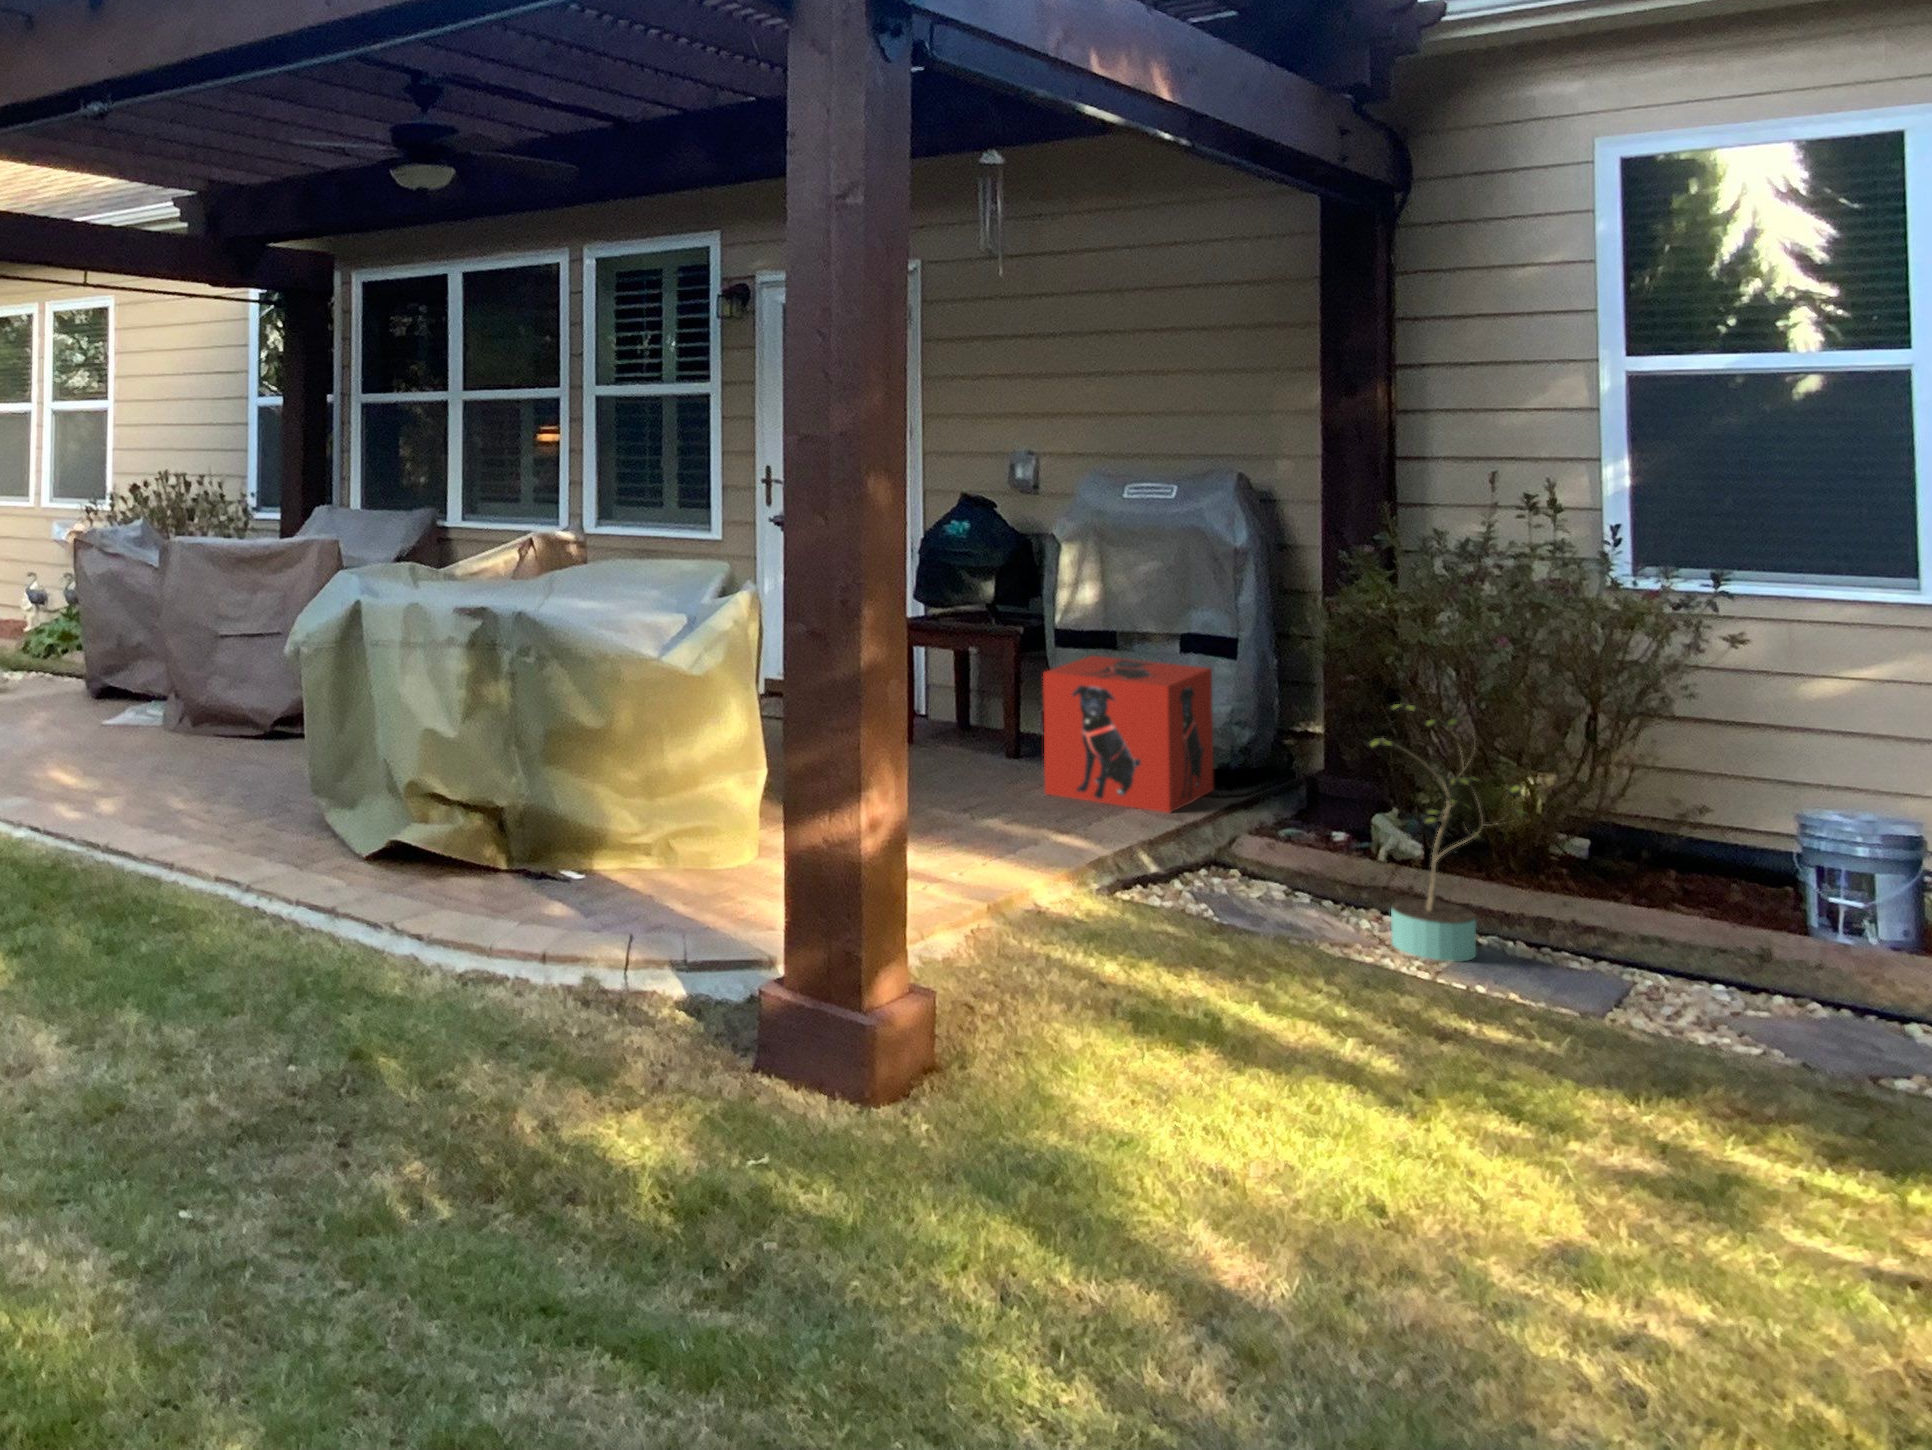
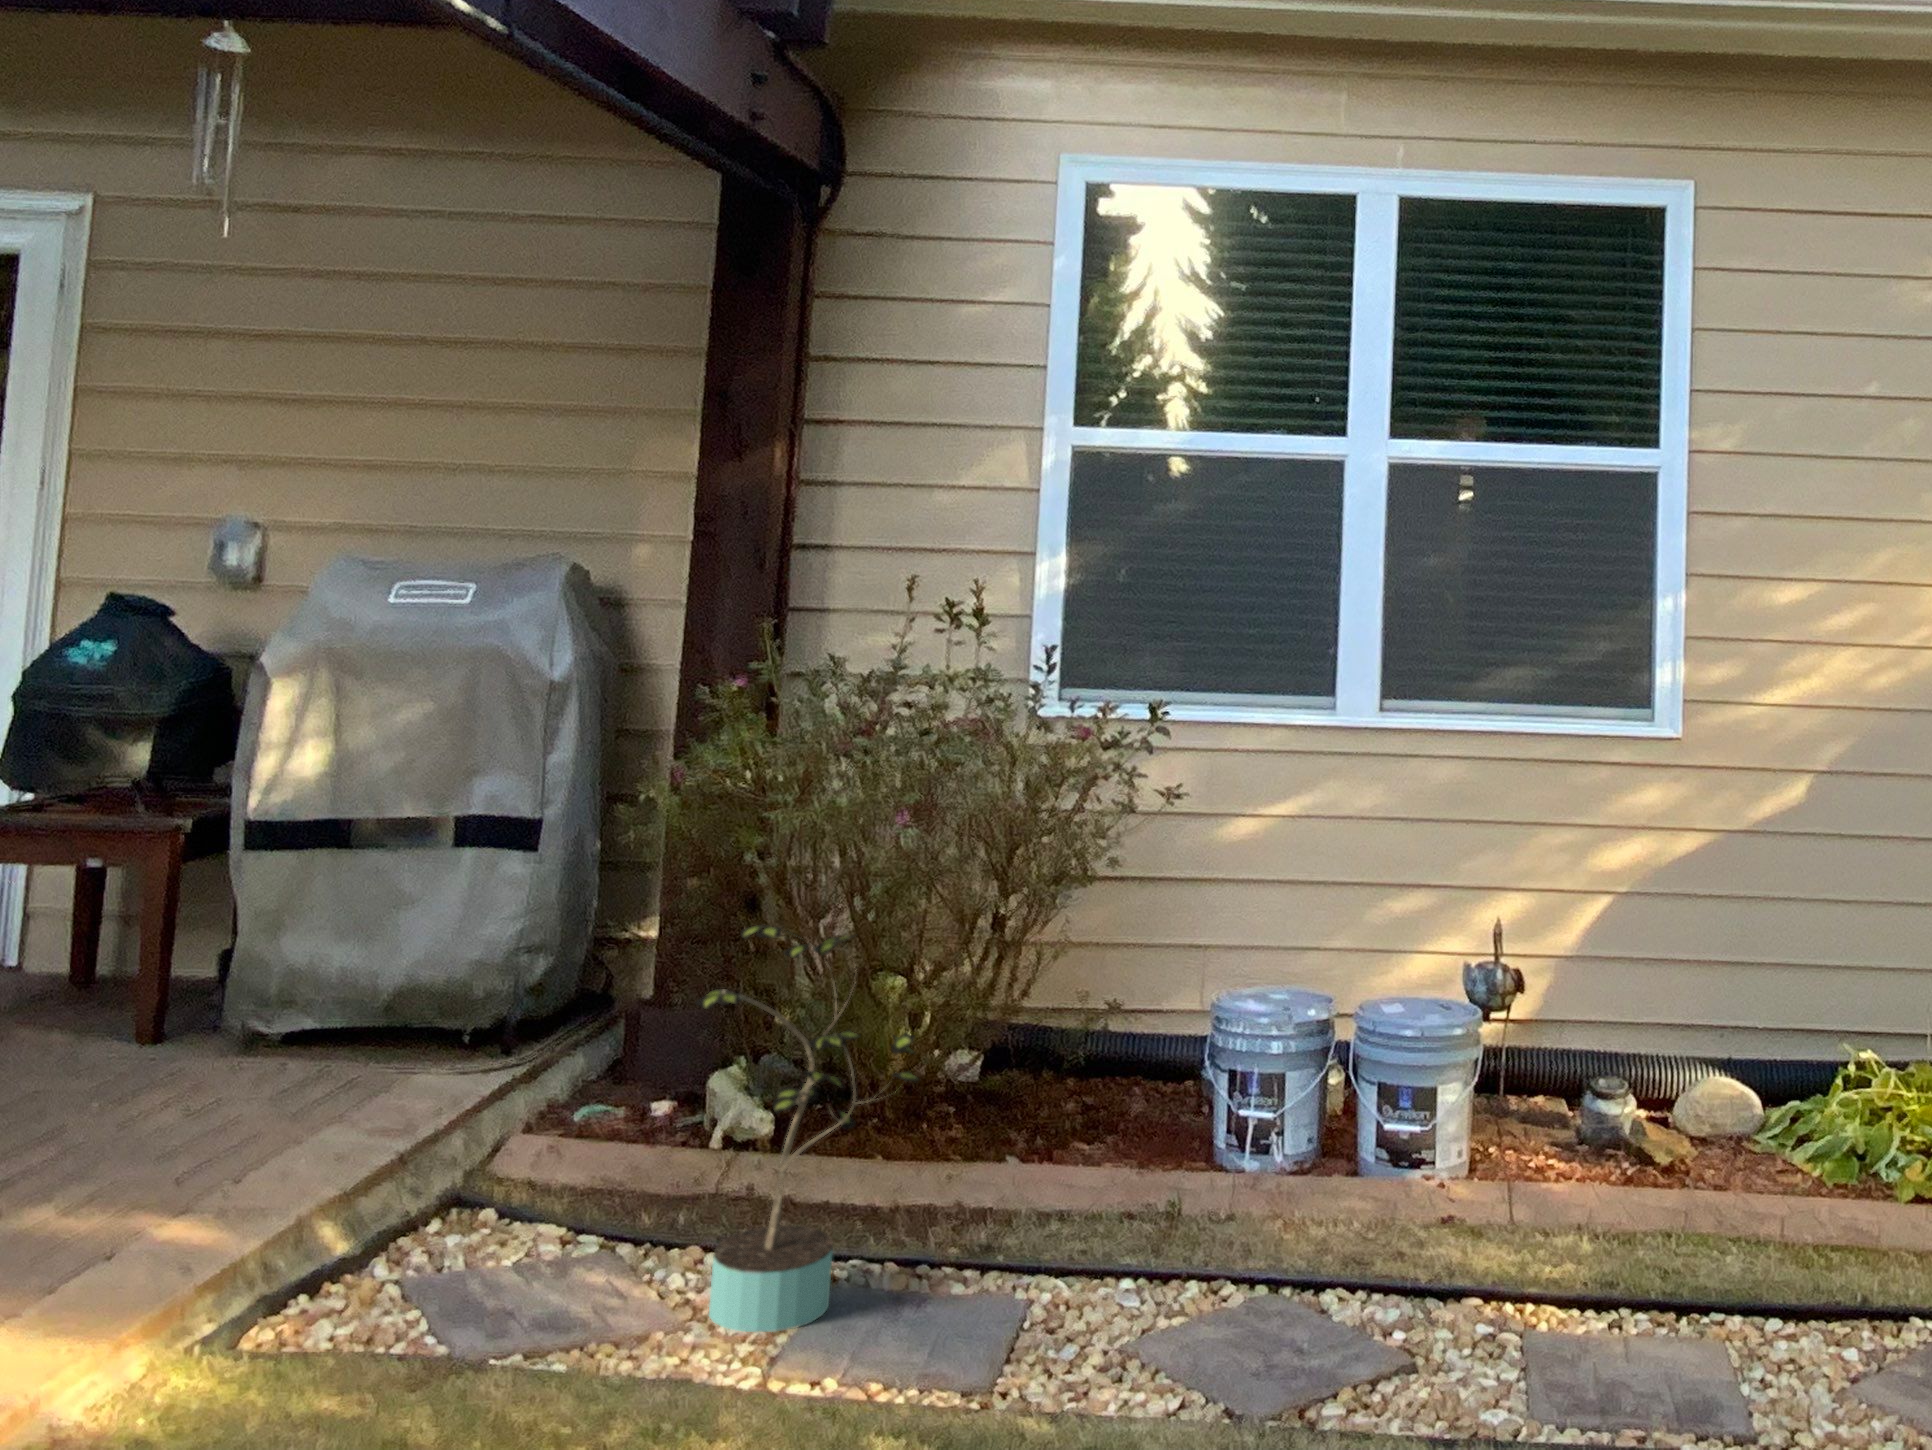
storage box: present [1043,656,1214,813] -> none [168,862,497,1128]

